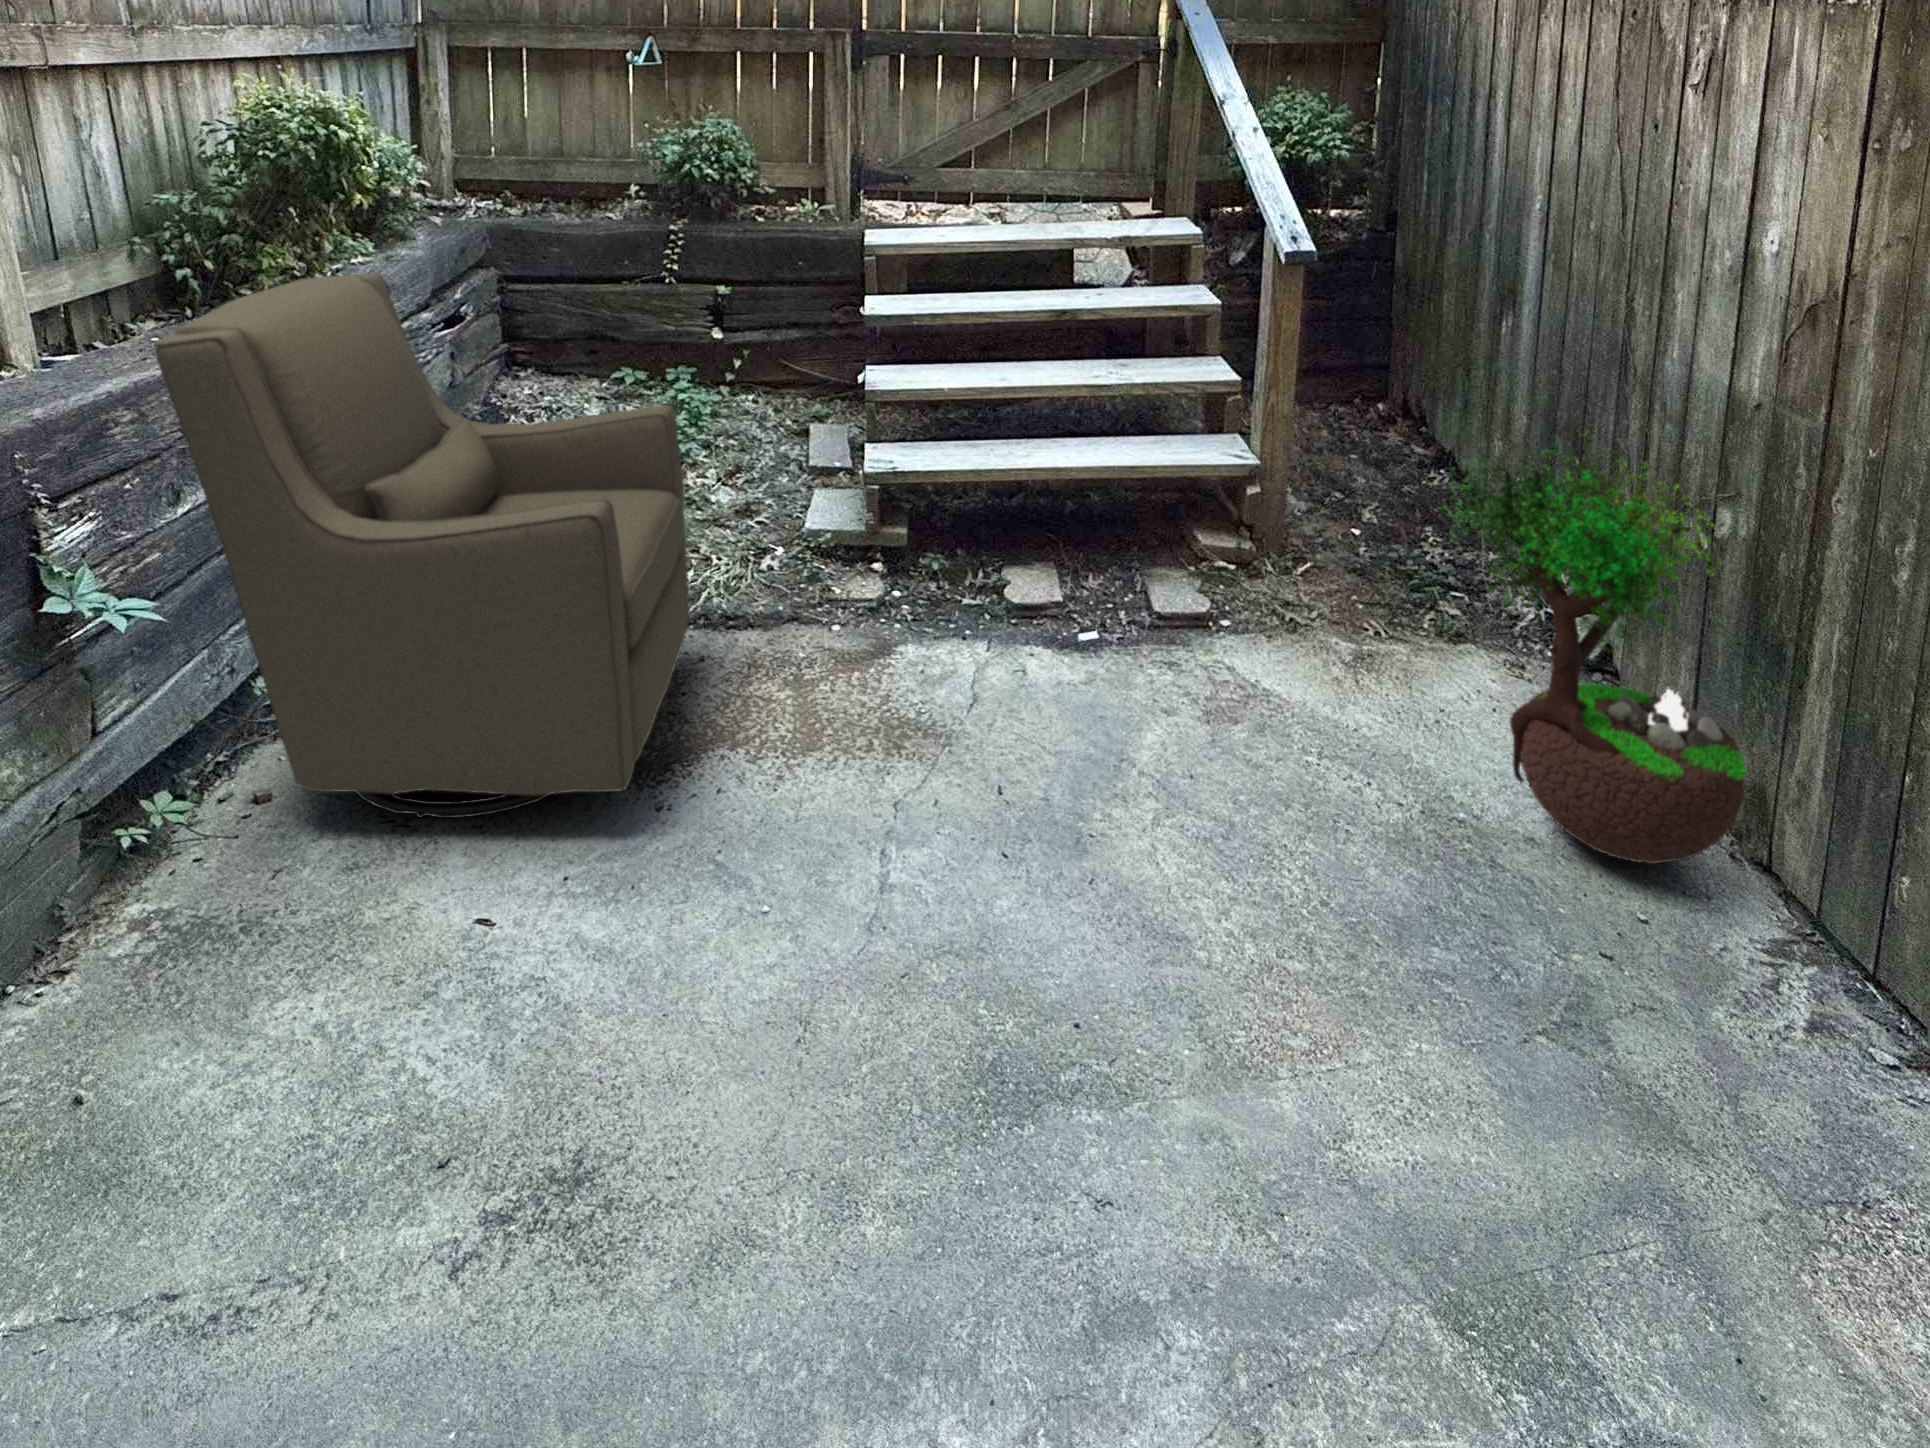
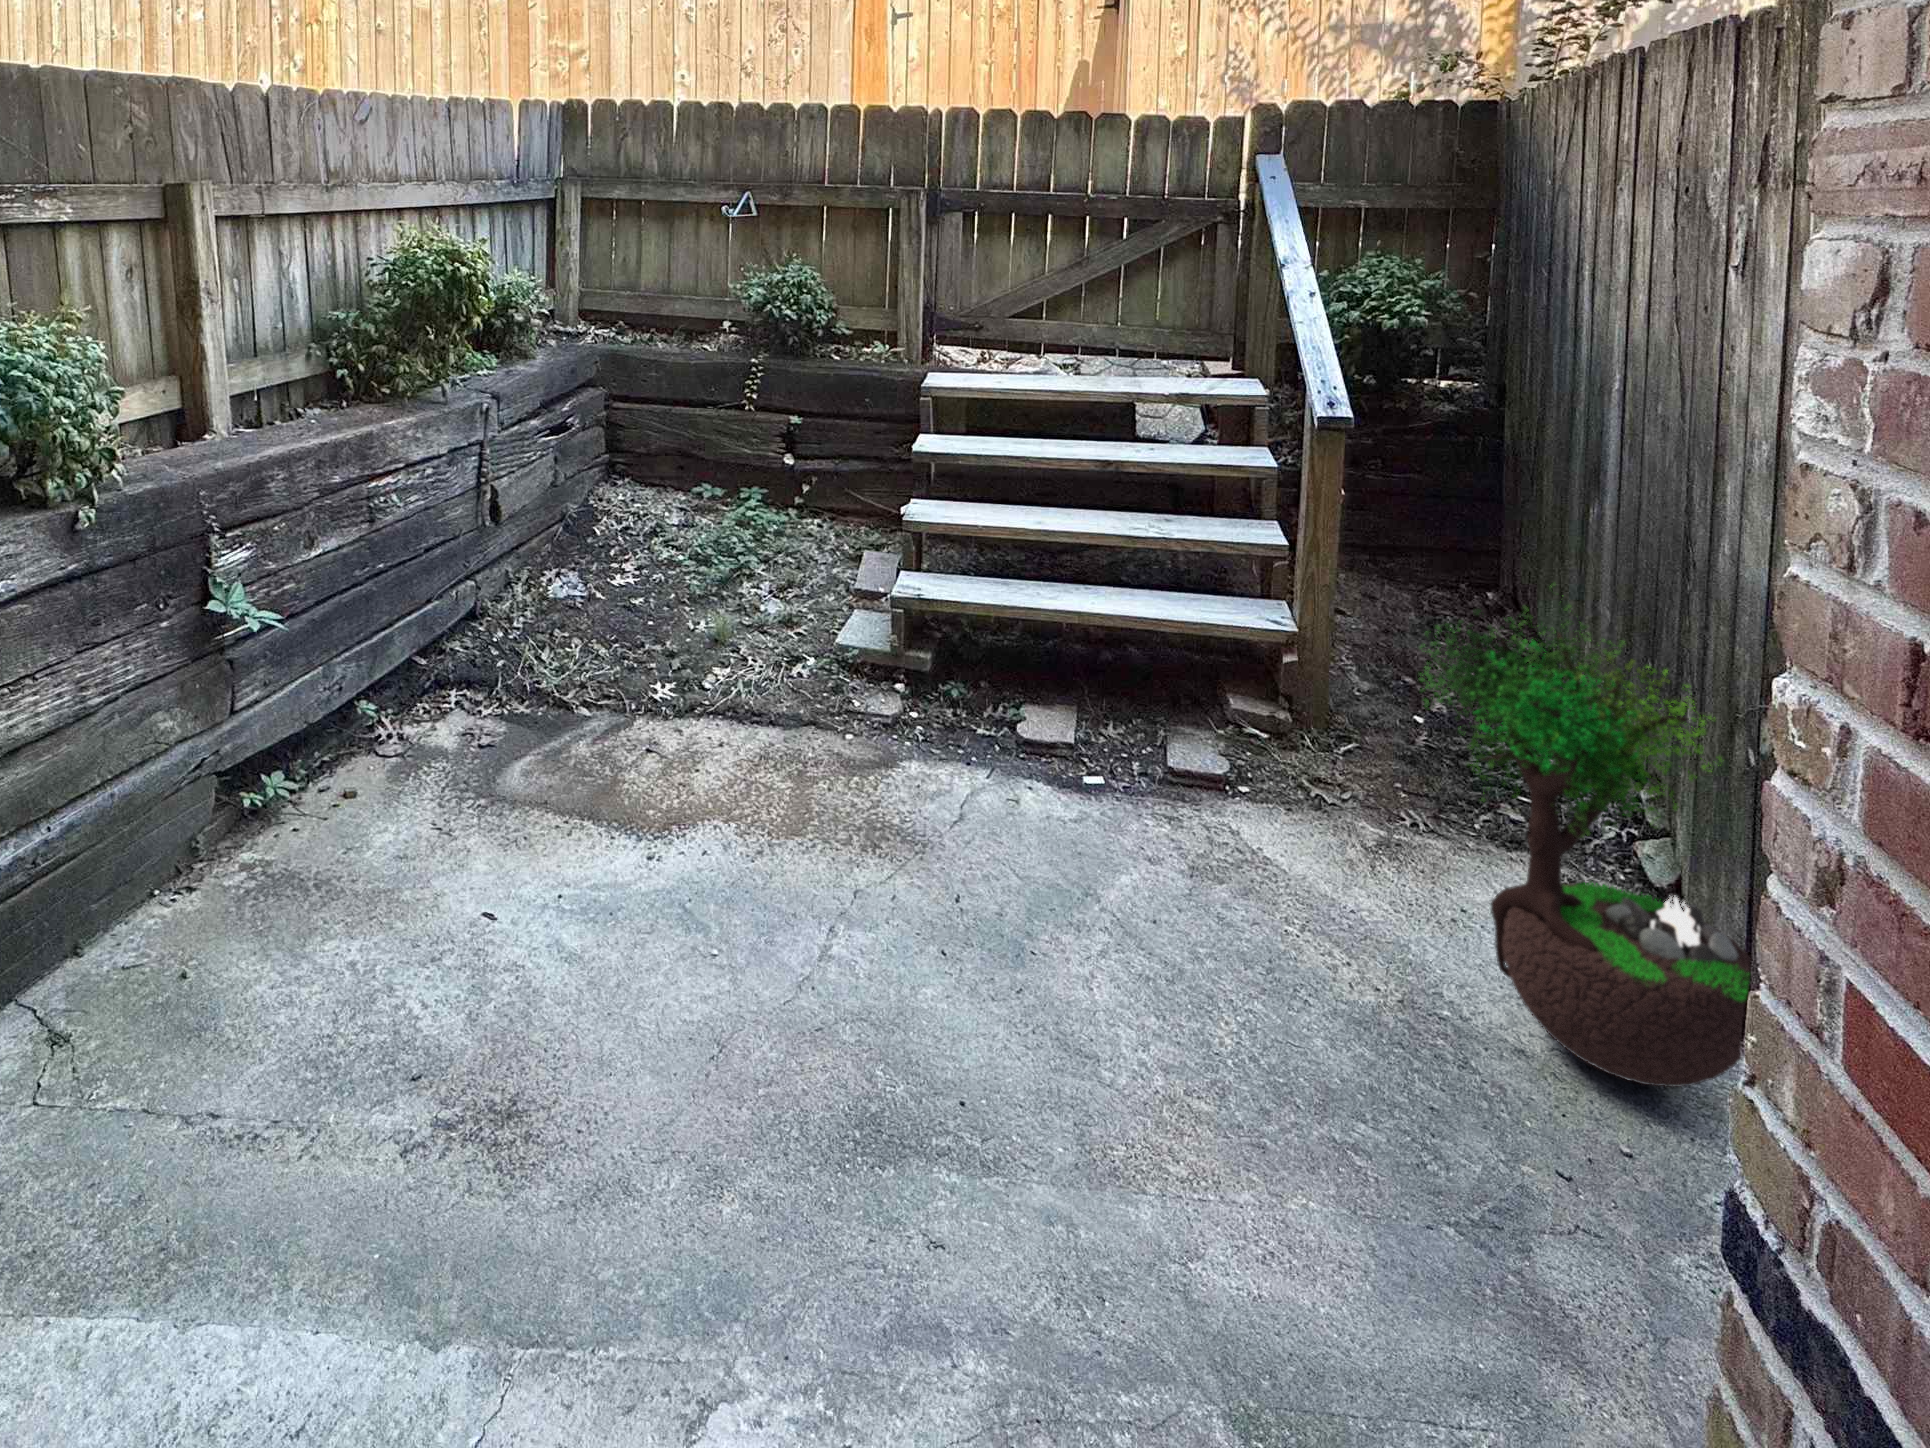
chair: present [155,272,690,818] -> none [301,381,711,838]

